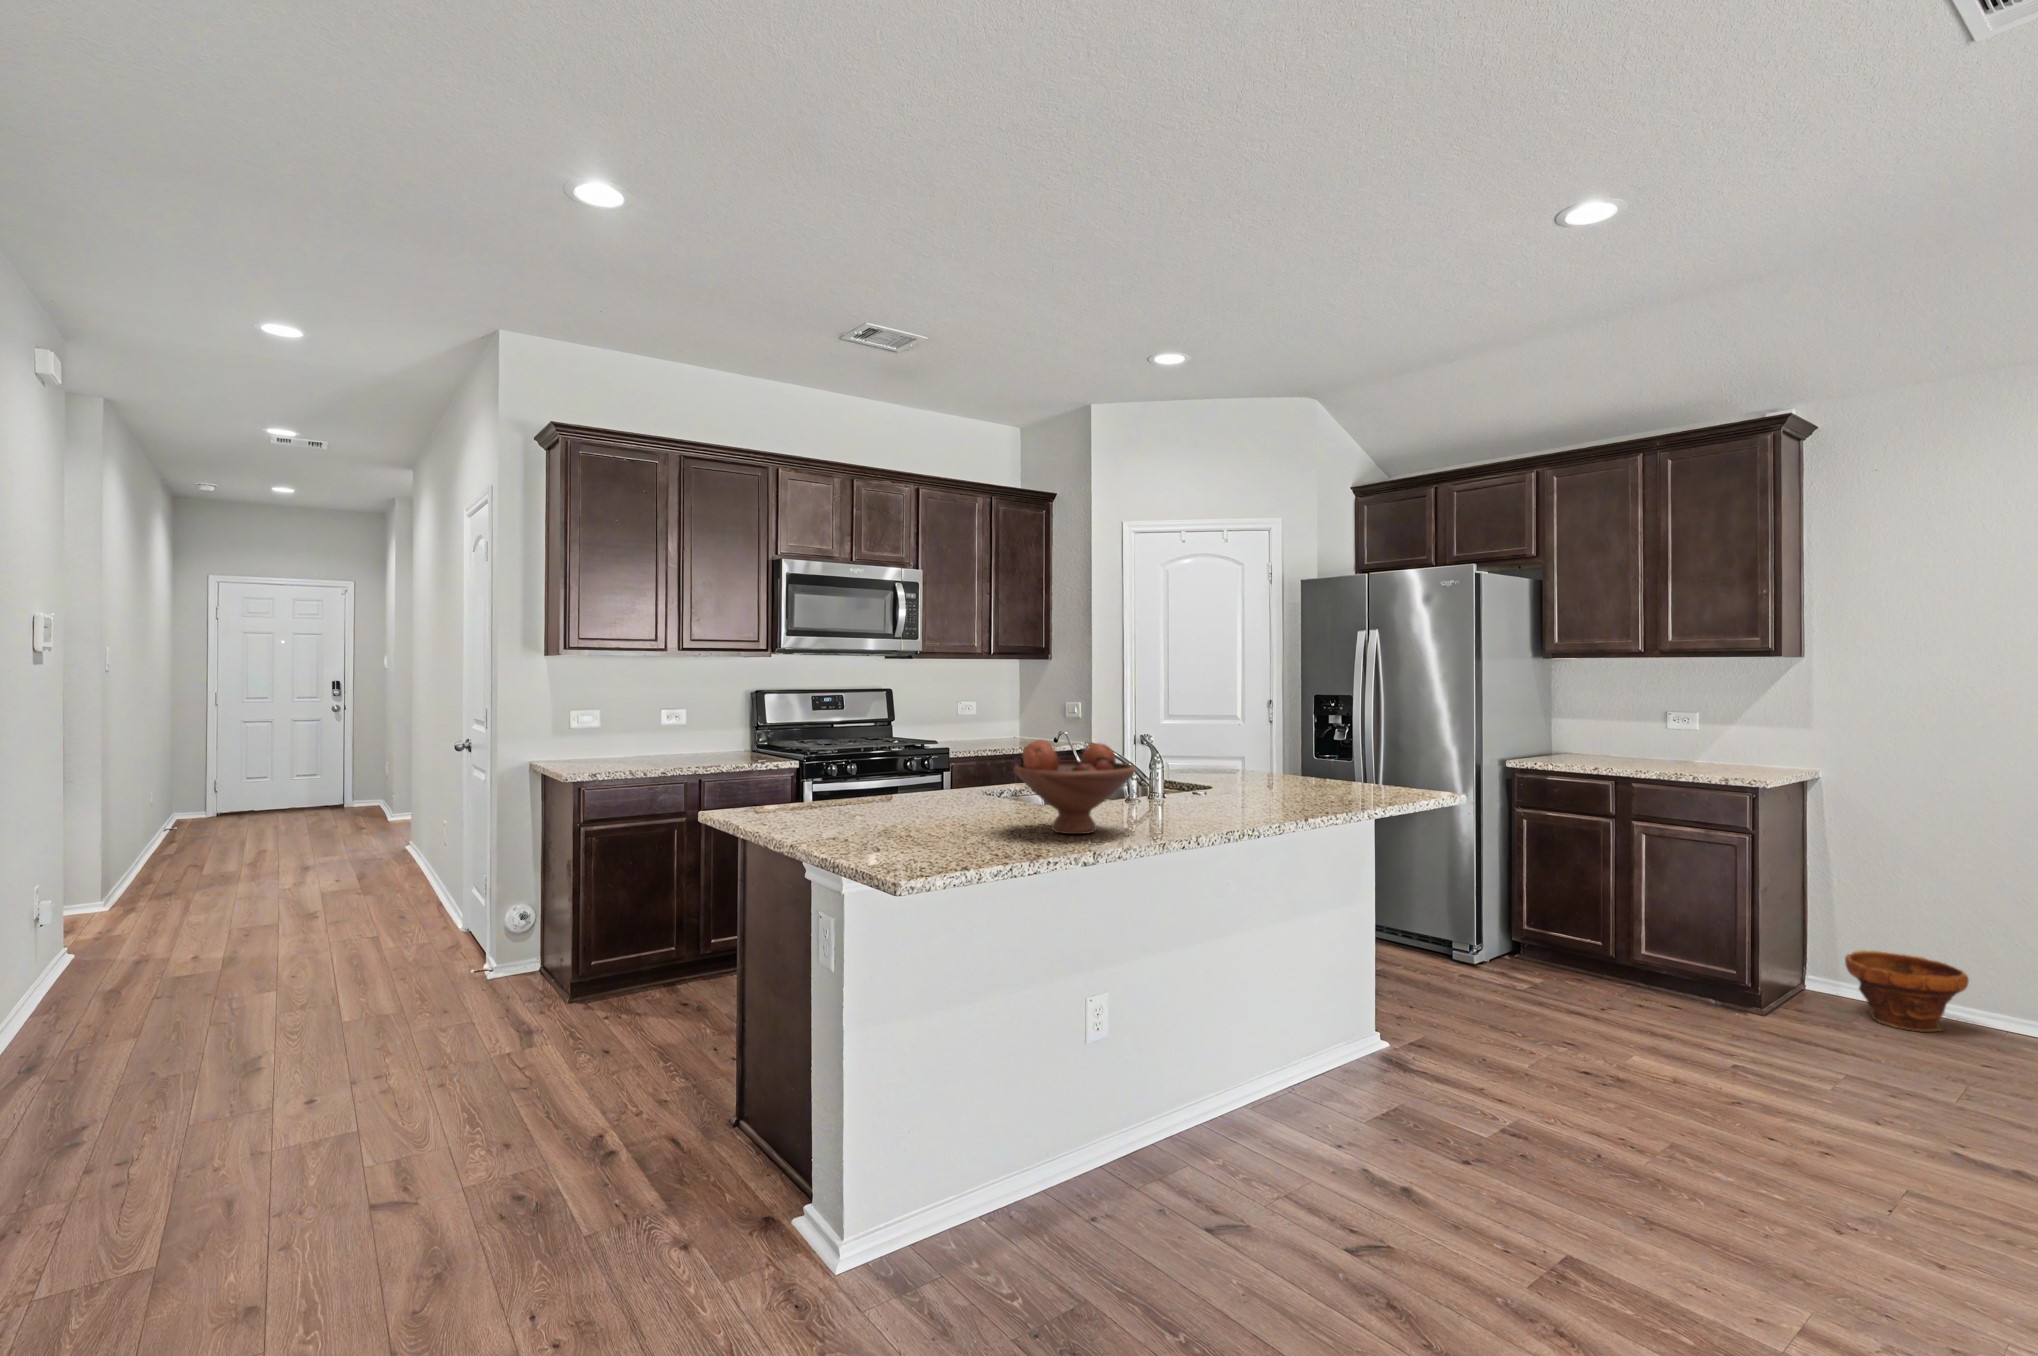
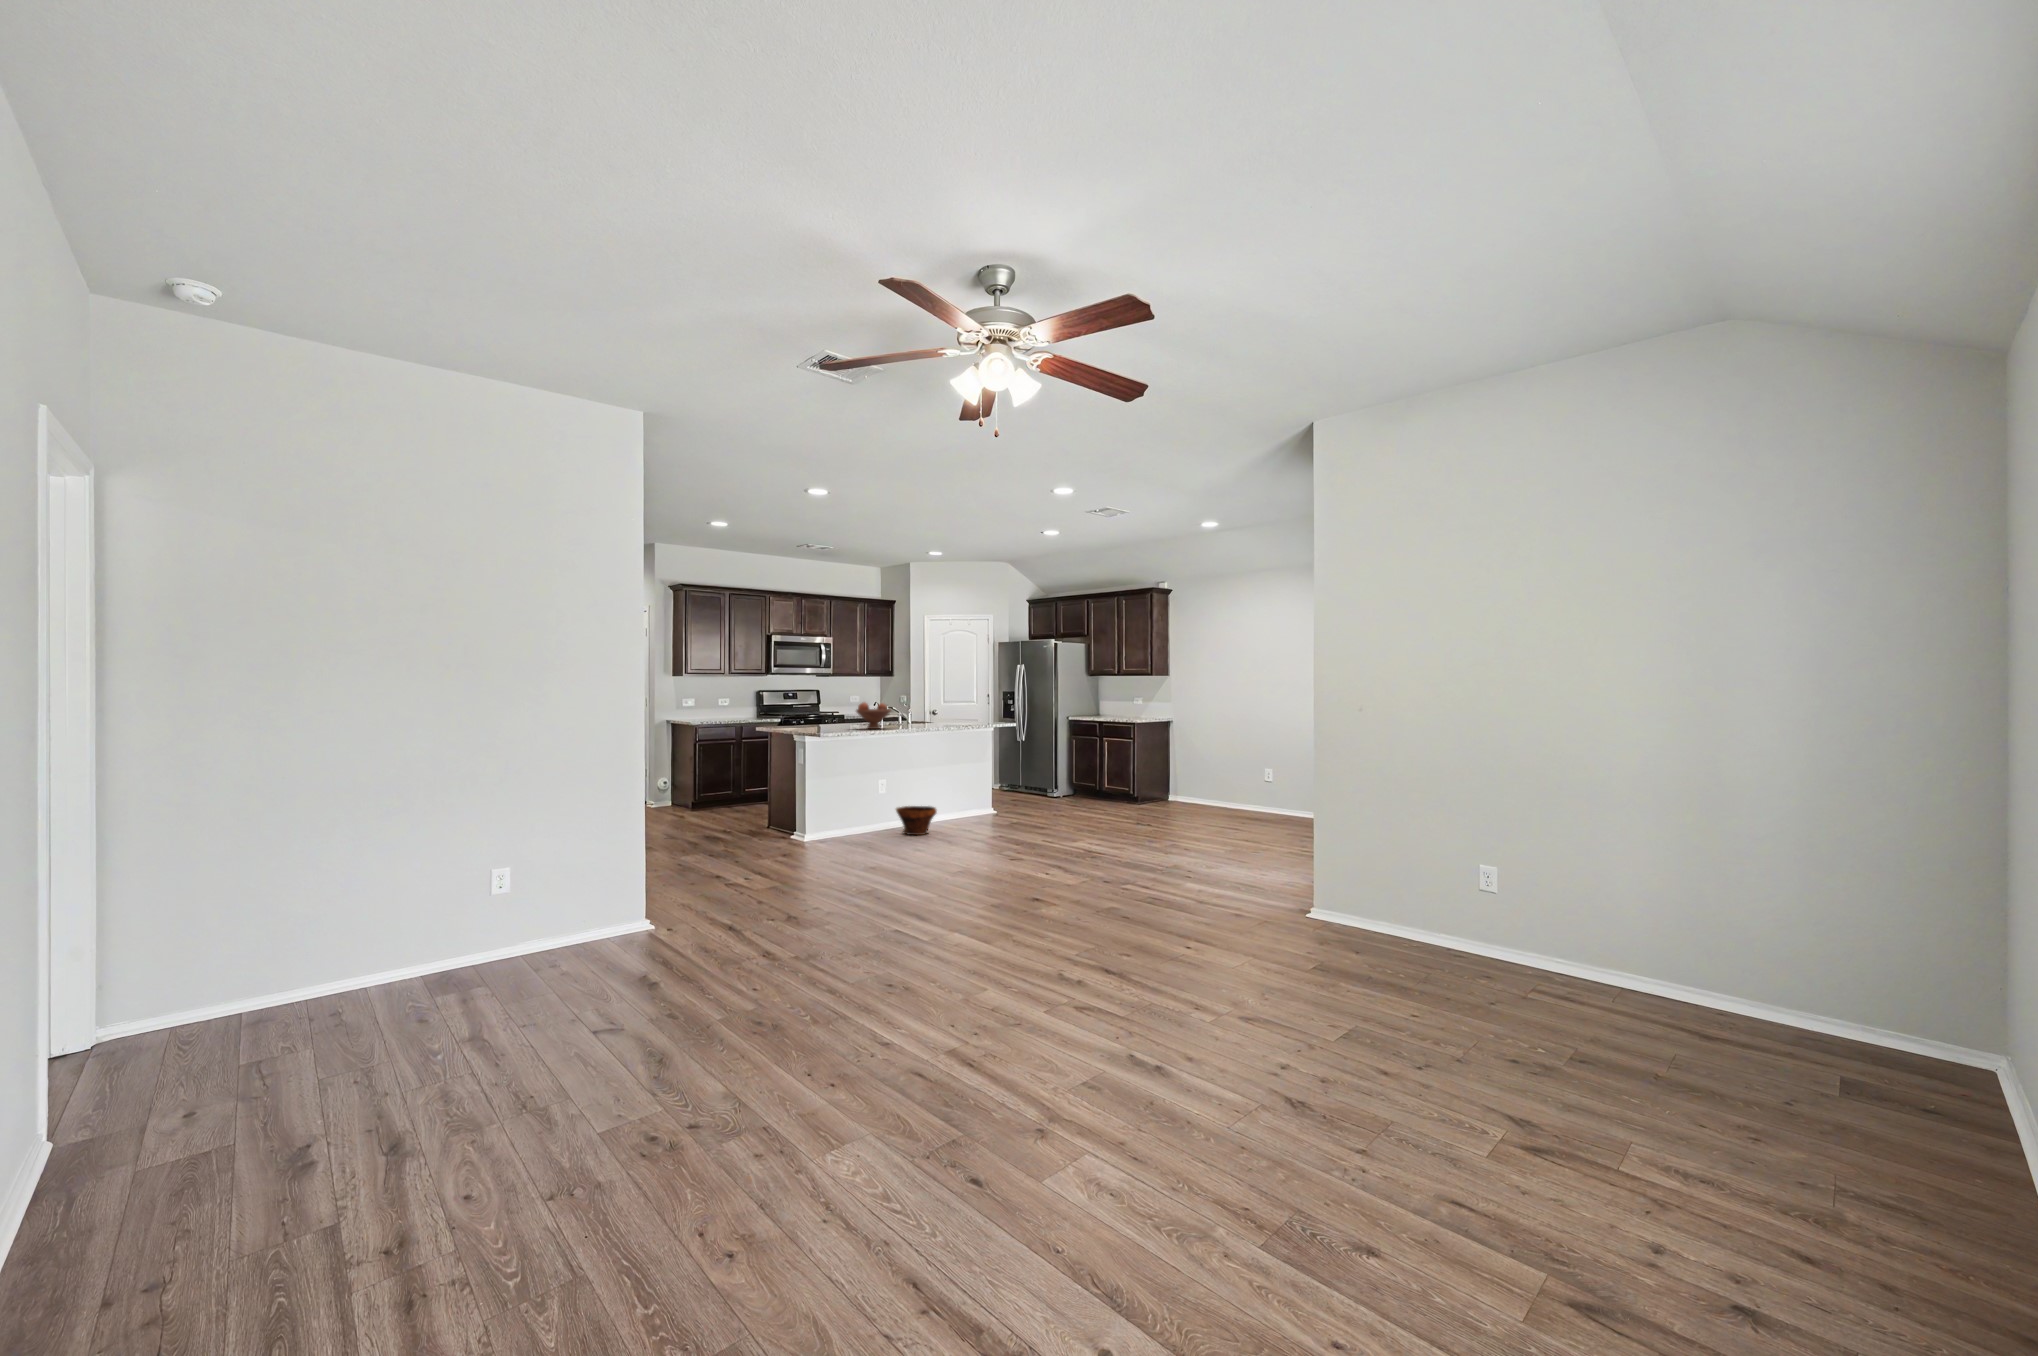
planter: present [1845,950,1969,1032] -> present [896,806,937,835]

